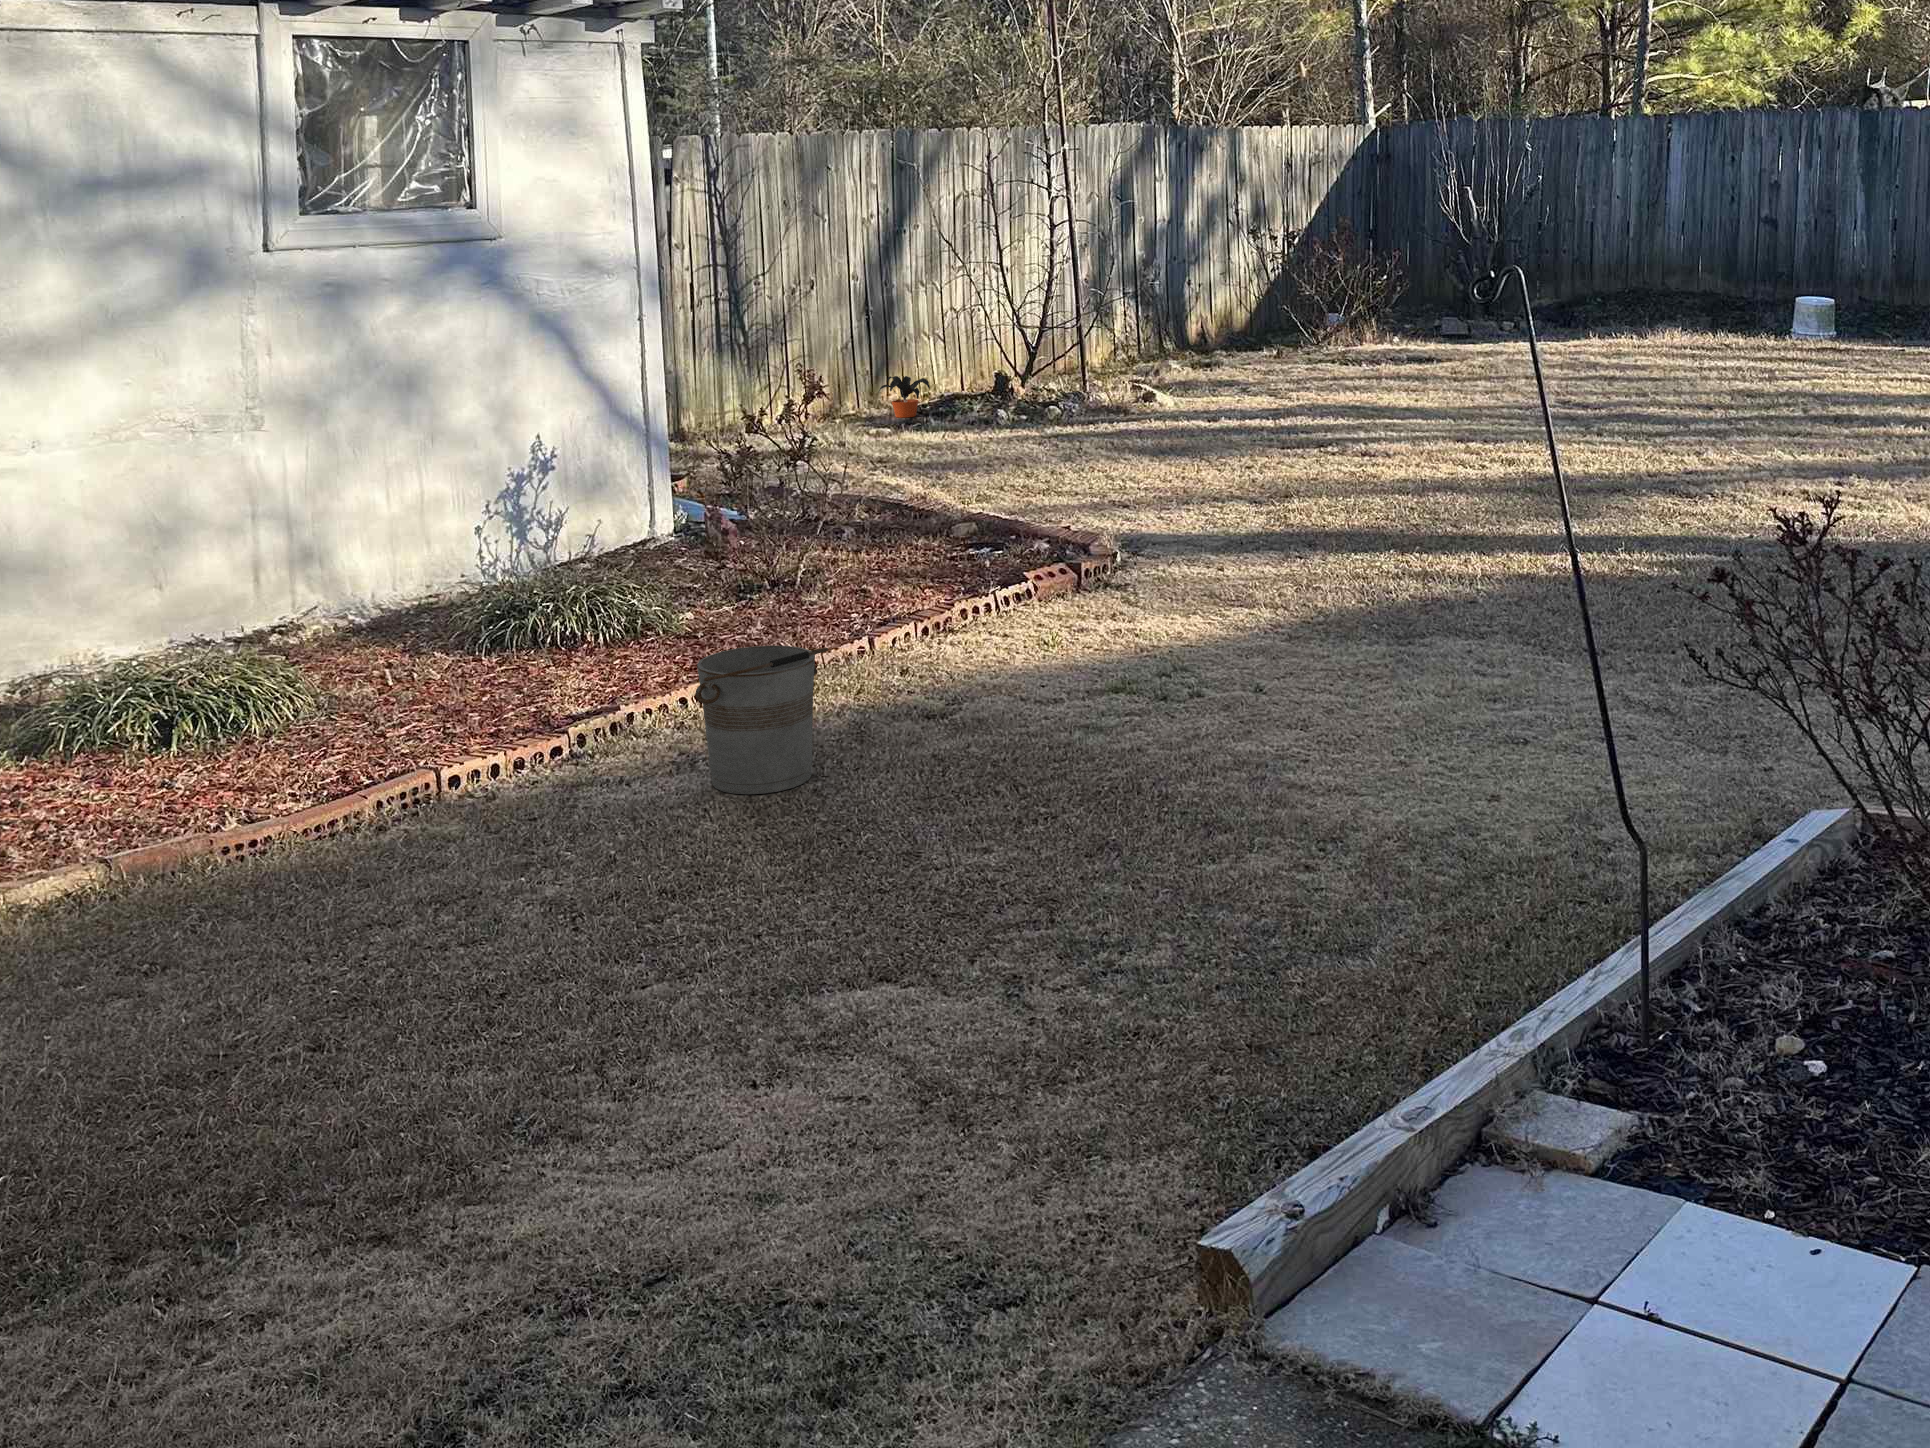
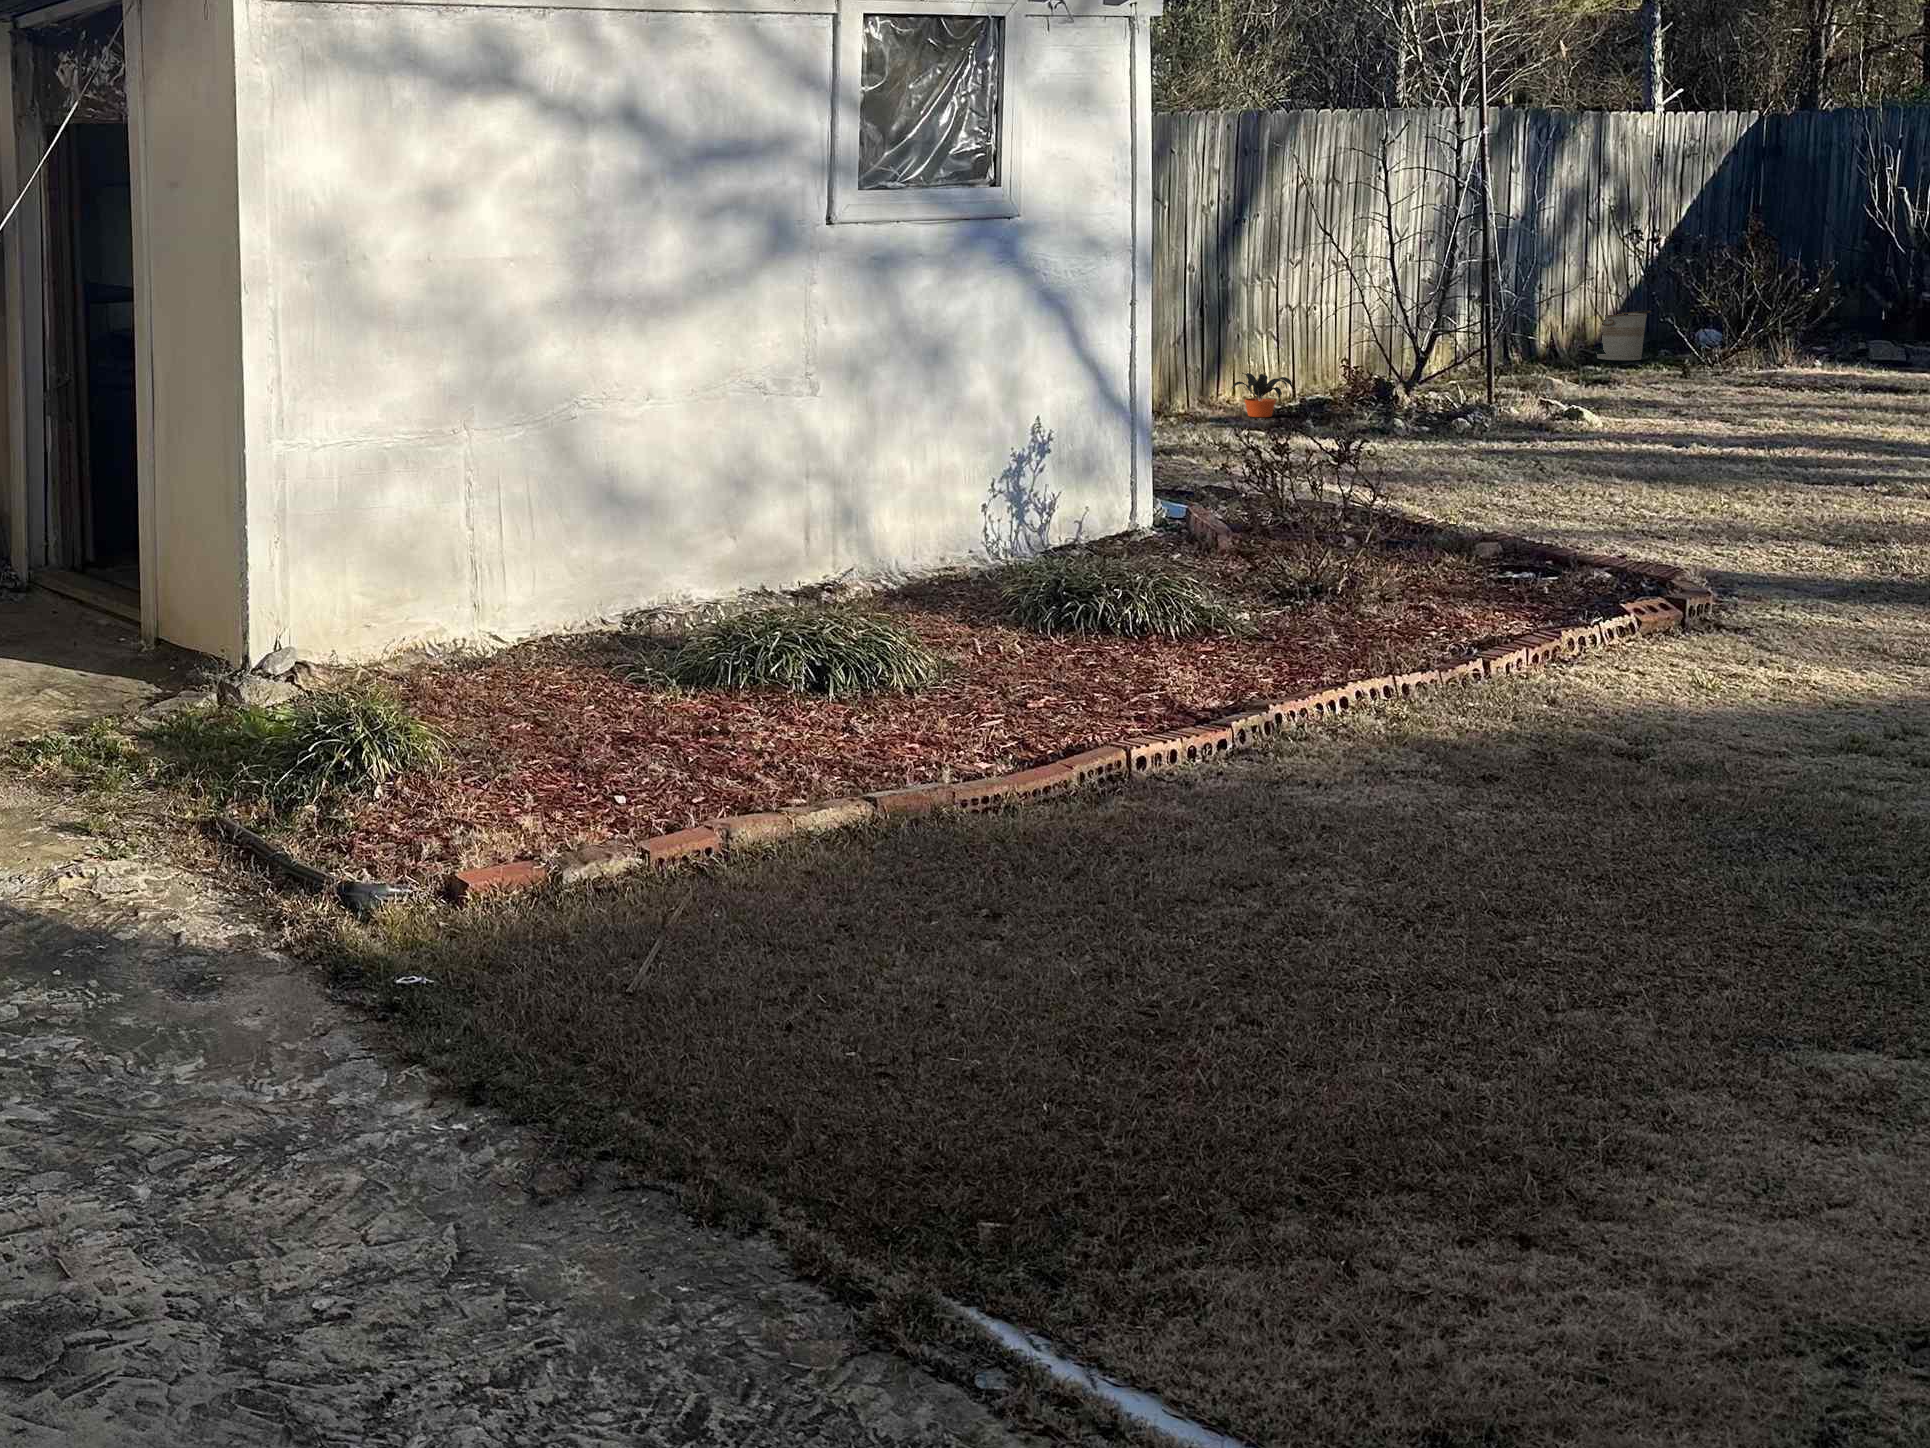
bucket: present [695,646,828,794] -> present [1597,310,1651,360]

